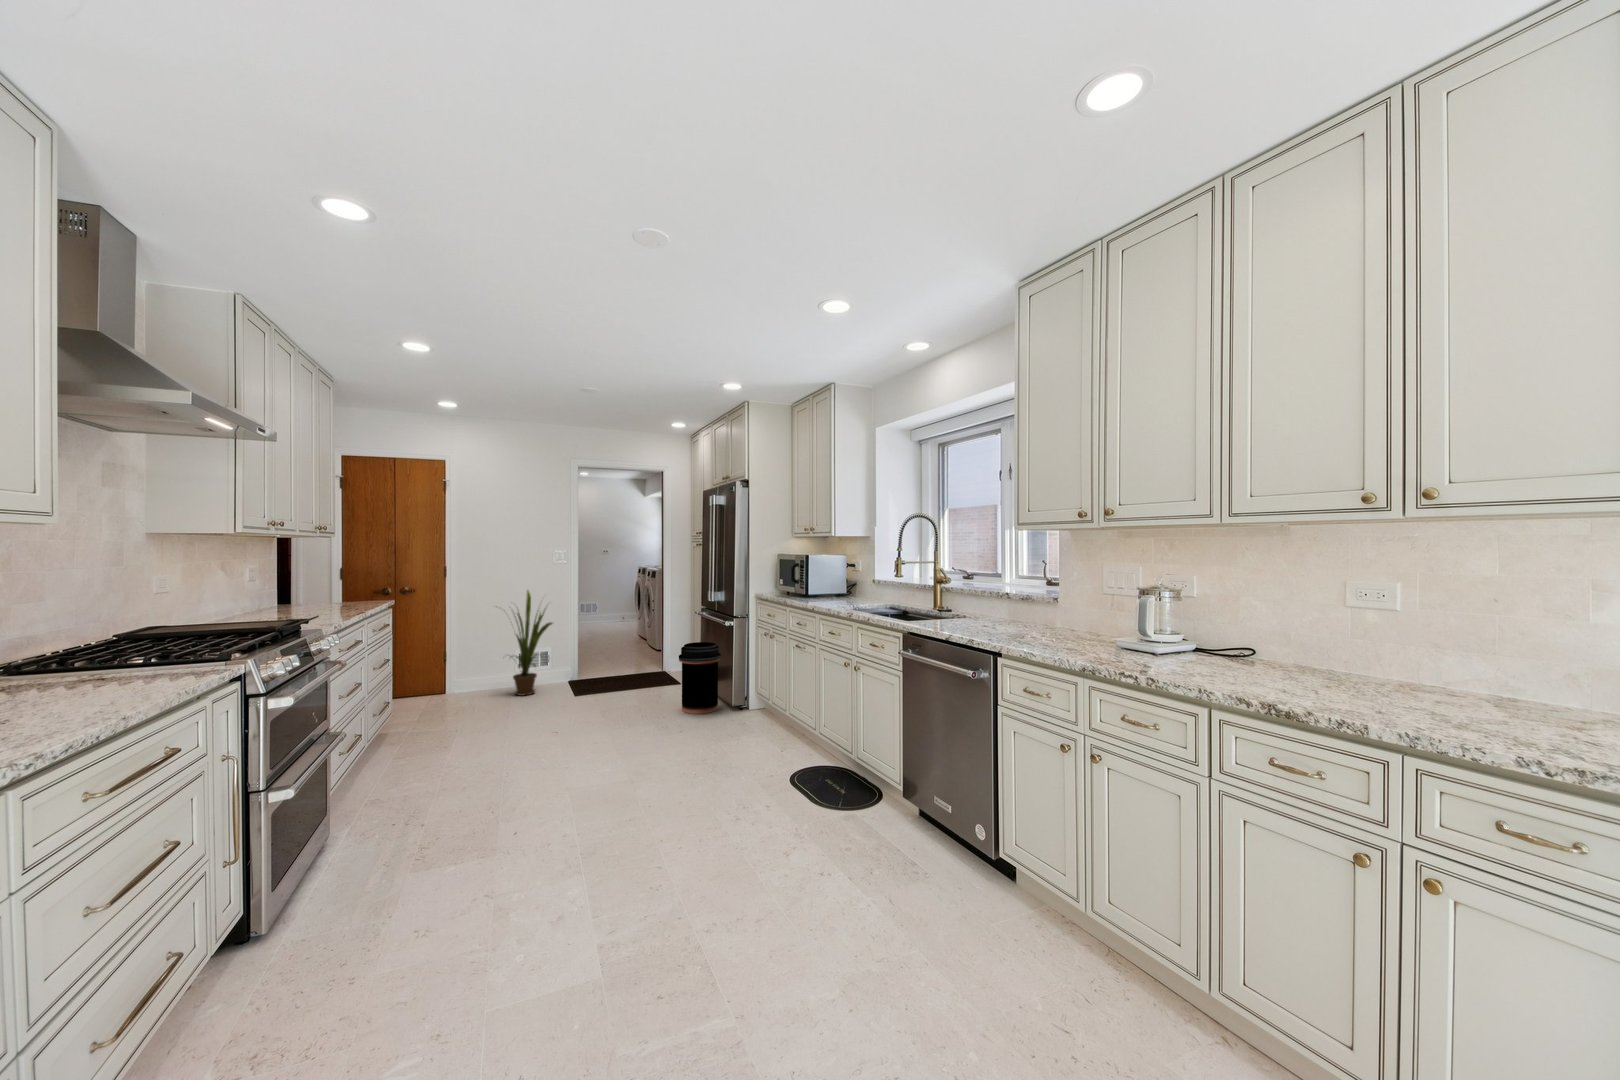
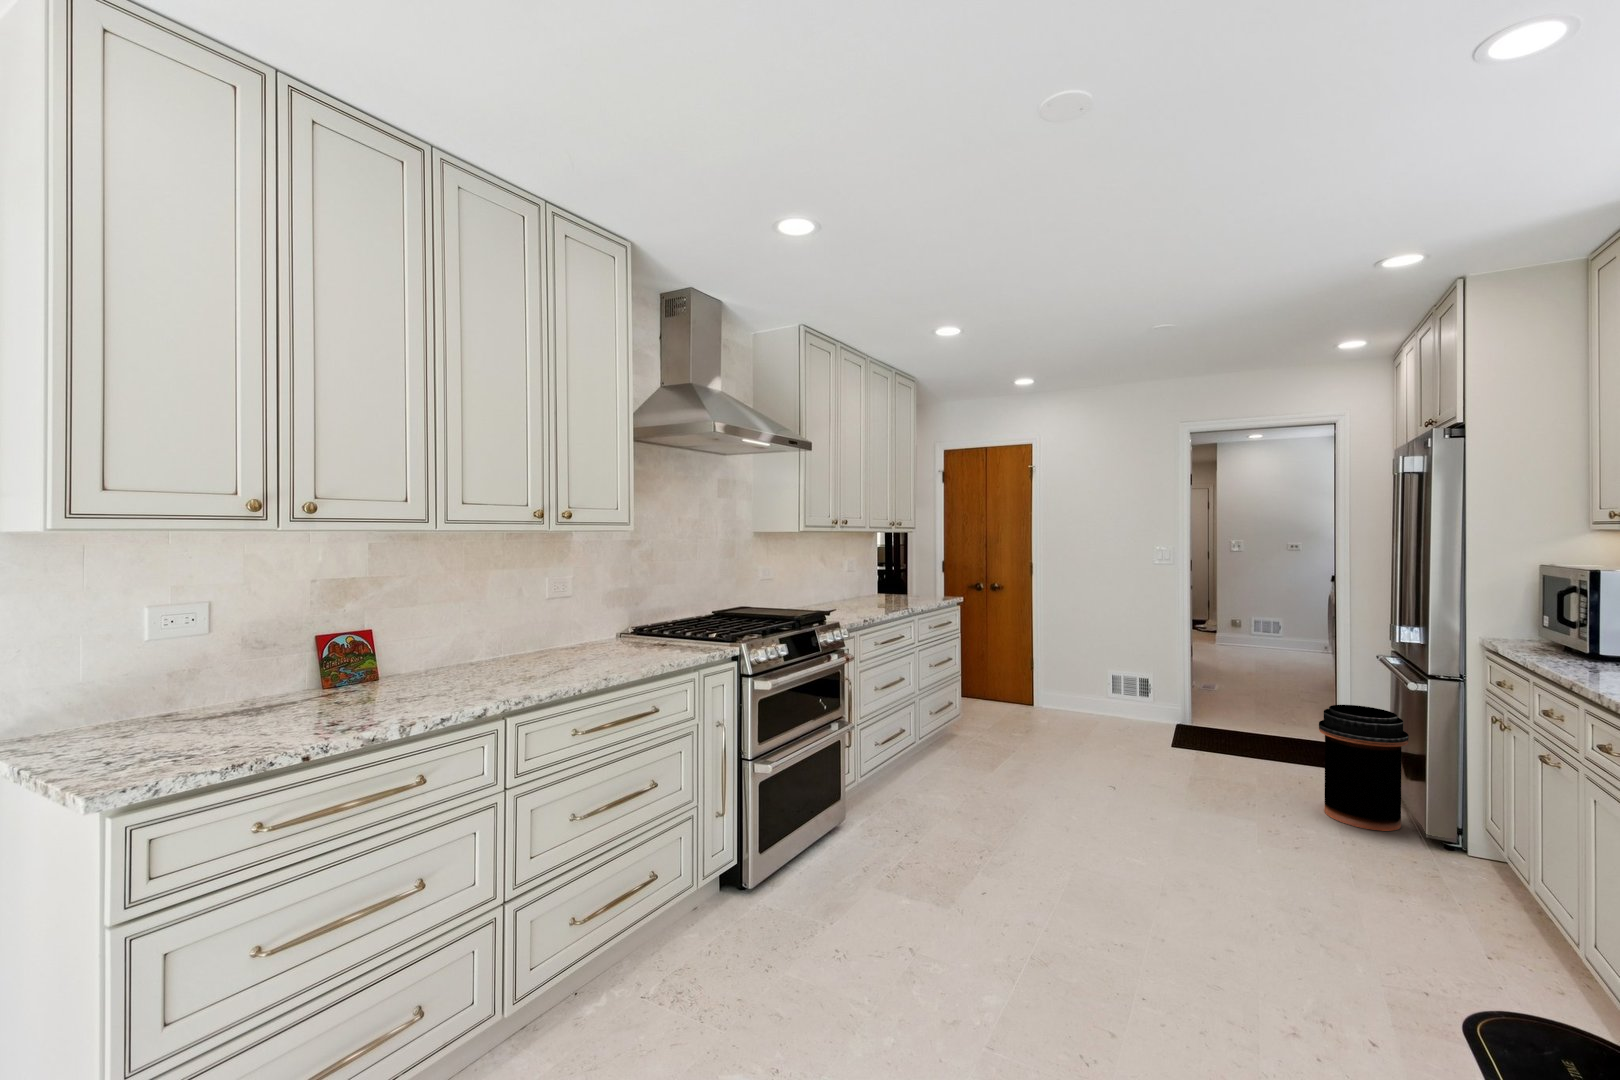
house plant: present [510,590,552,696] -> none [1073,596,1148,727]

